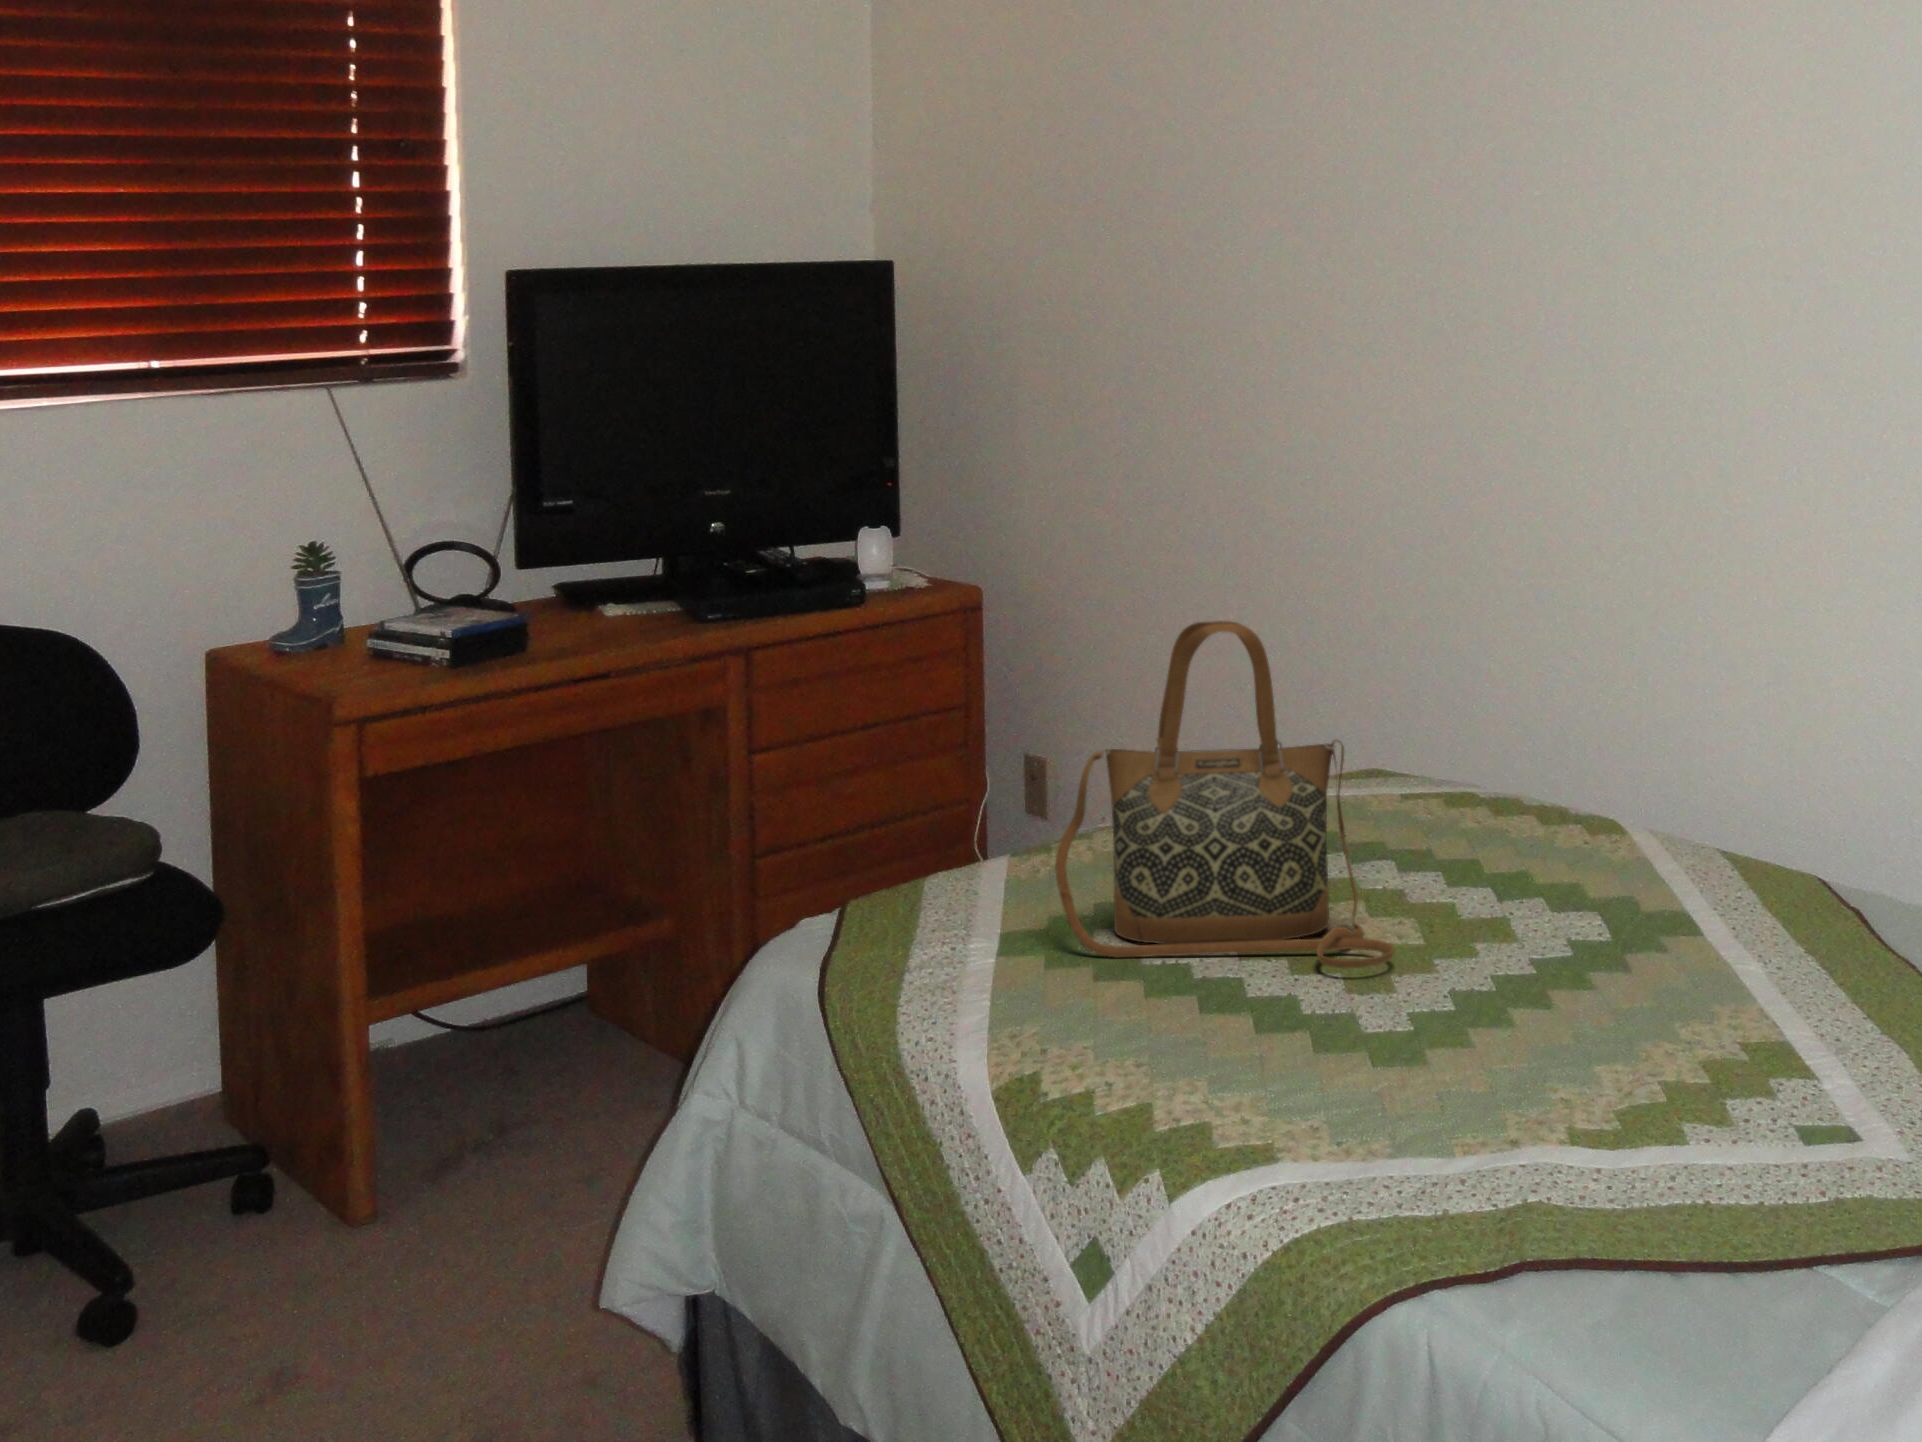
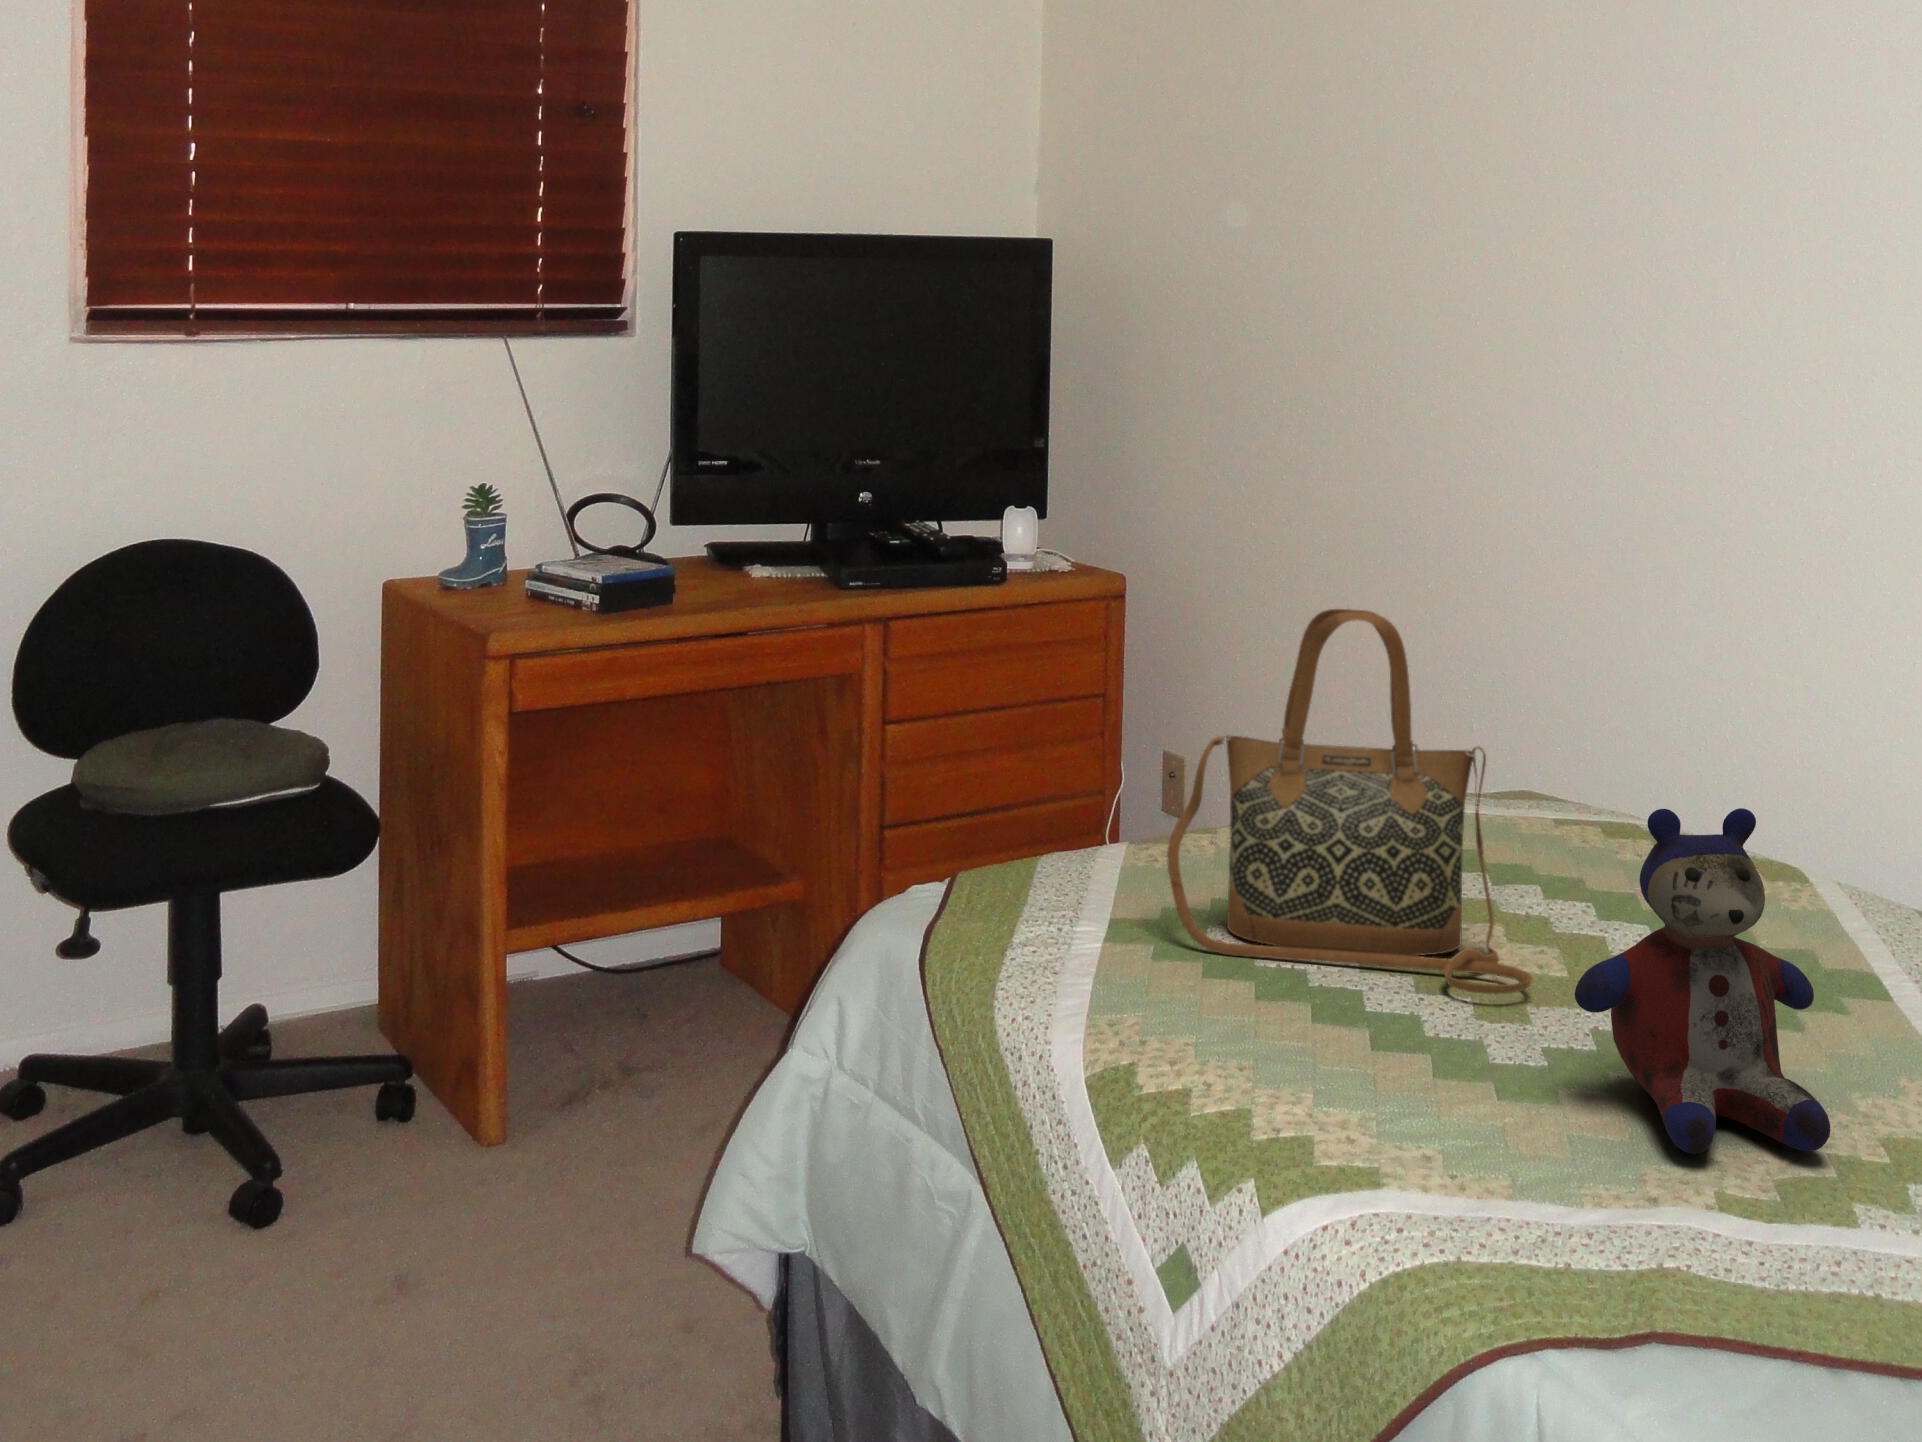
stuffed bear: none [1435,780,1658,1095] -> present [1575,808,1830,1154]

